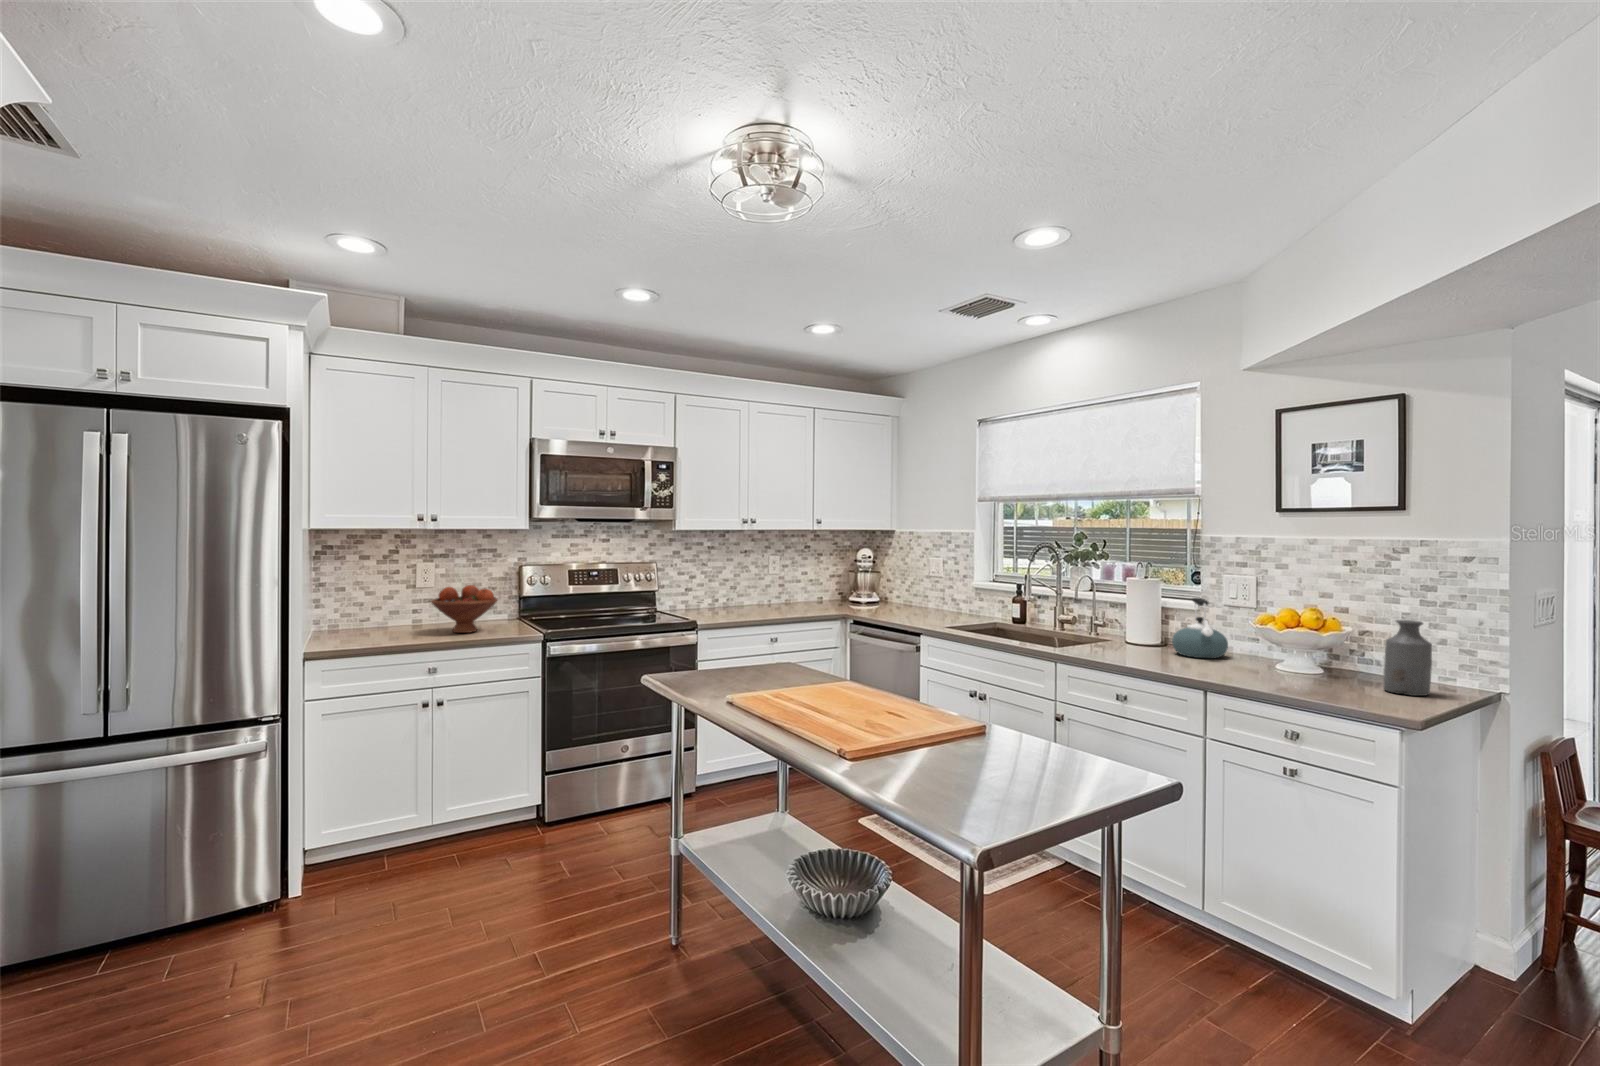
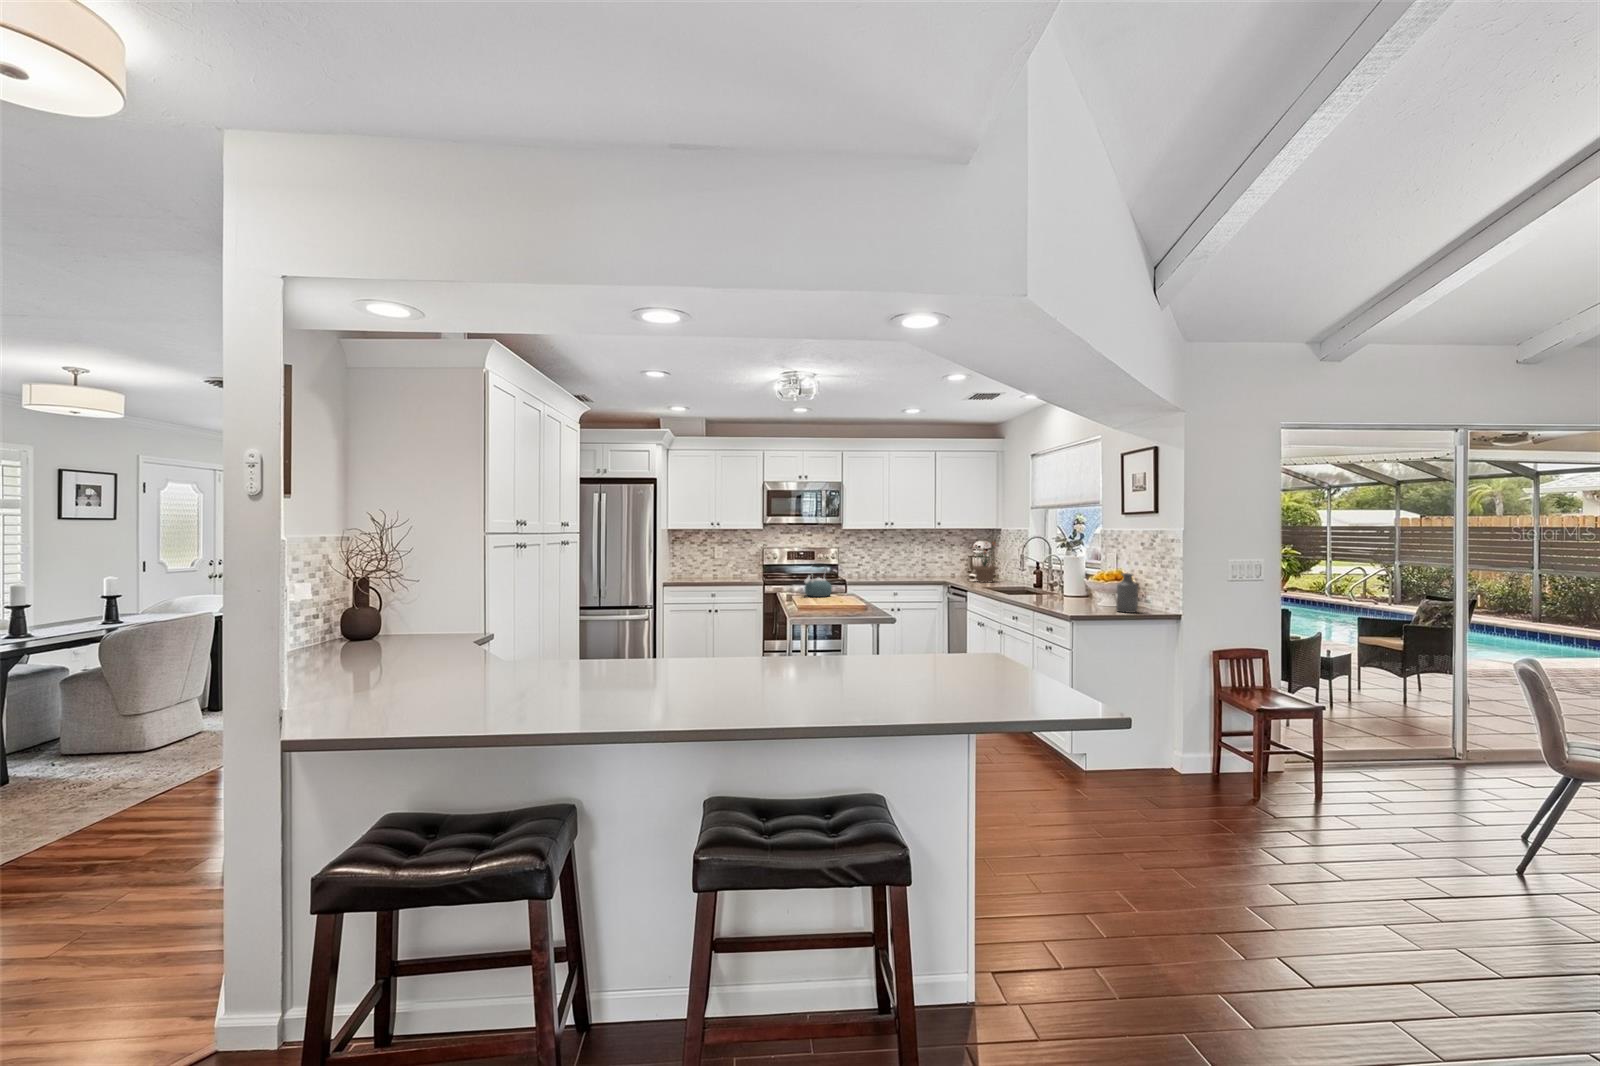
potted plant: none [873,549,925,614] -> present [972,542,998,582]
fruit bowl: present [431,585,498,633] -> none [717,557,748,580]
kettle: present [1172,598,1228,658] -> present [804,564,832,597]

